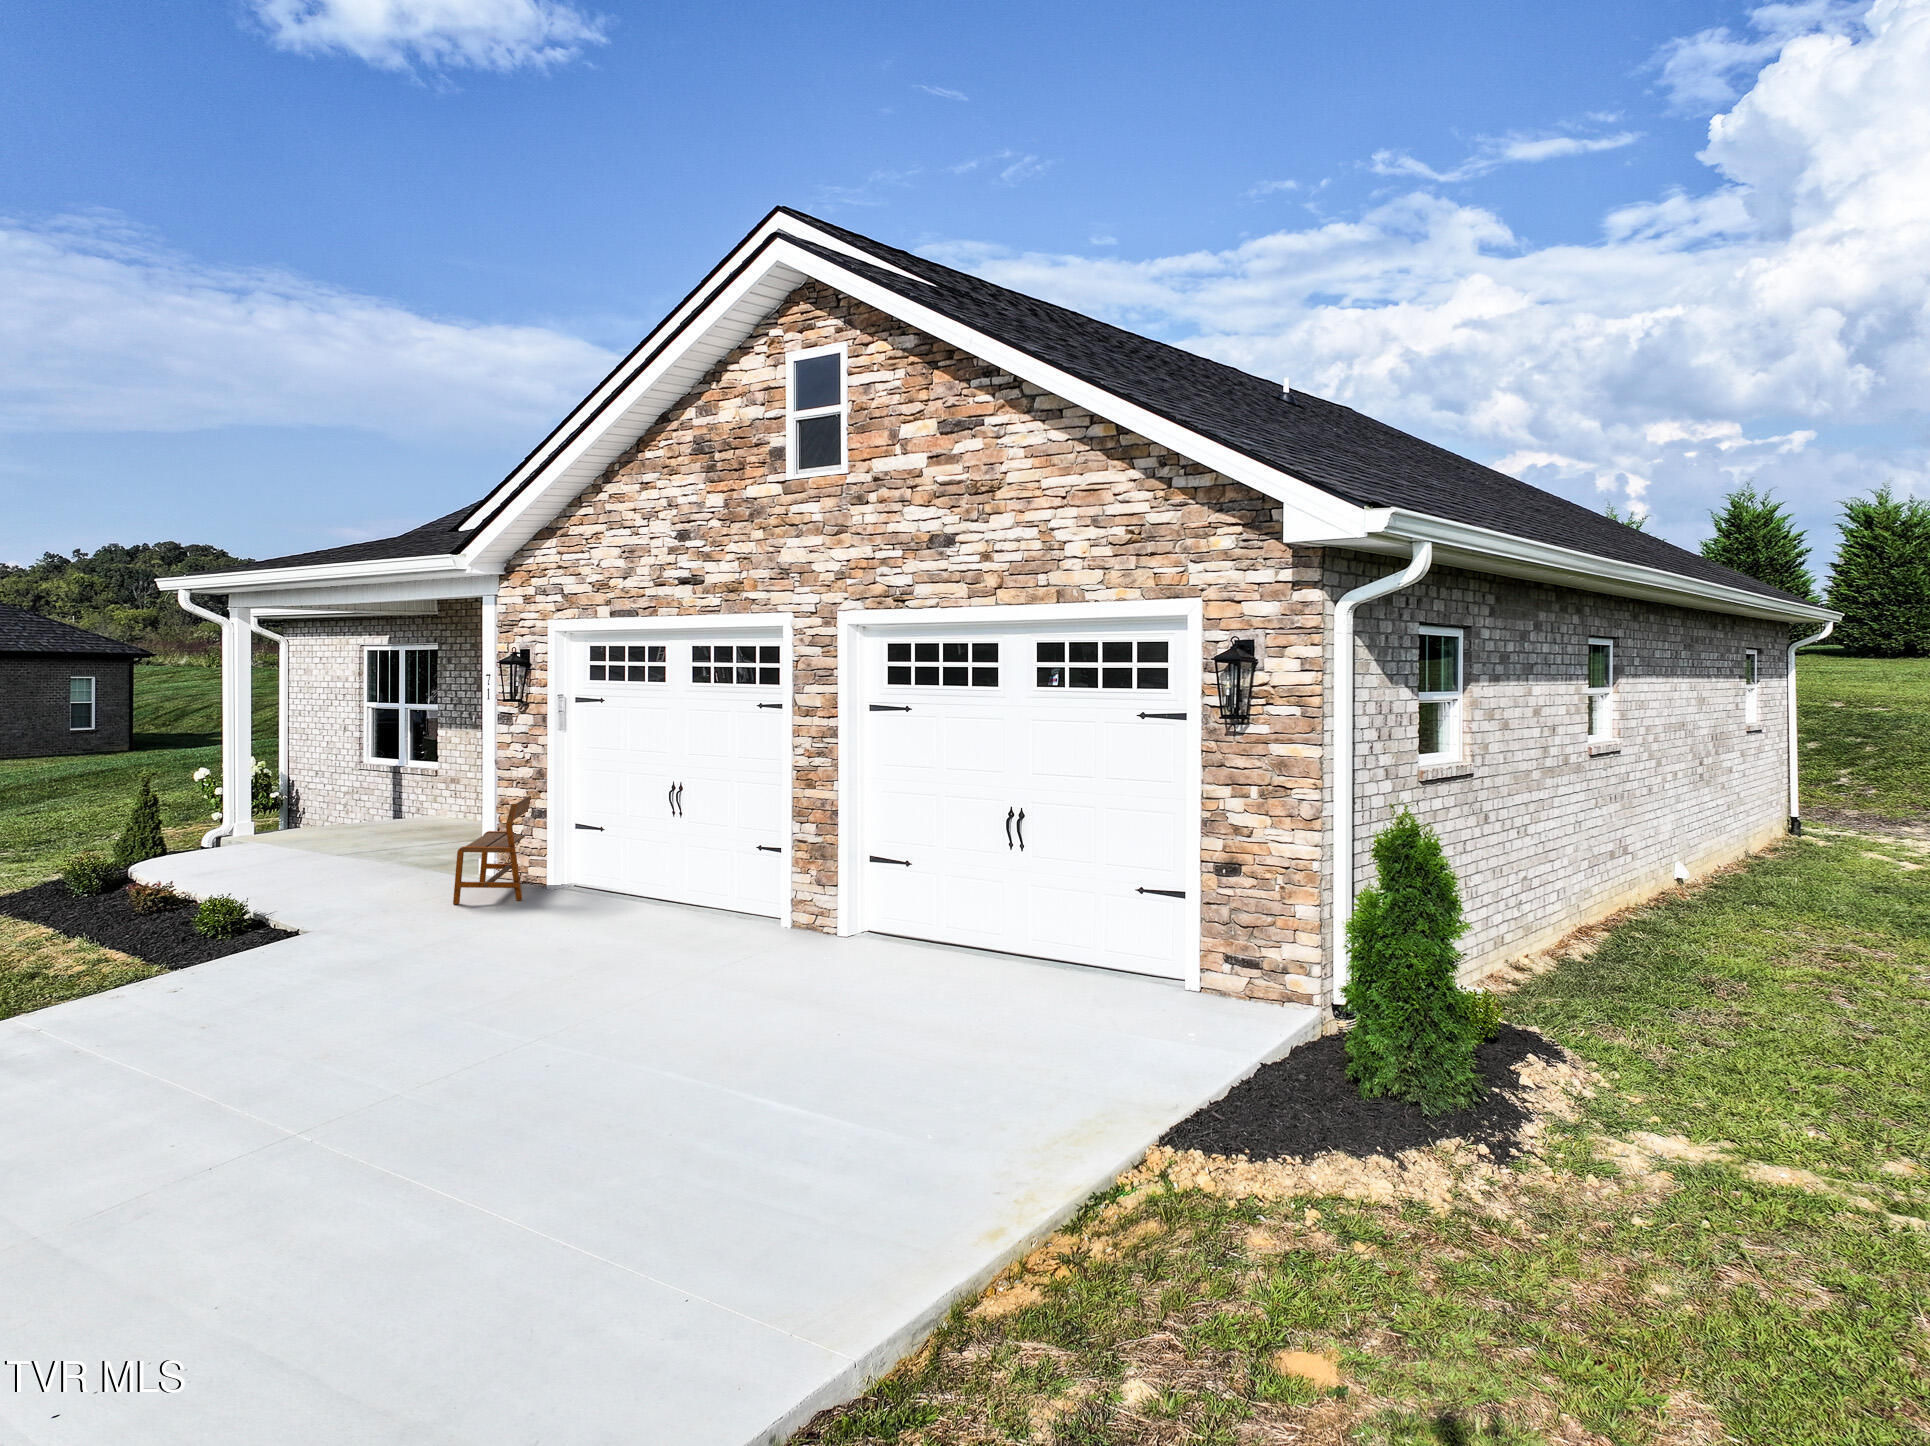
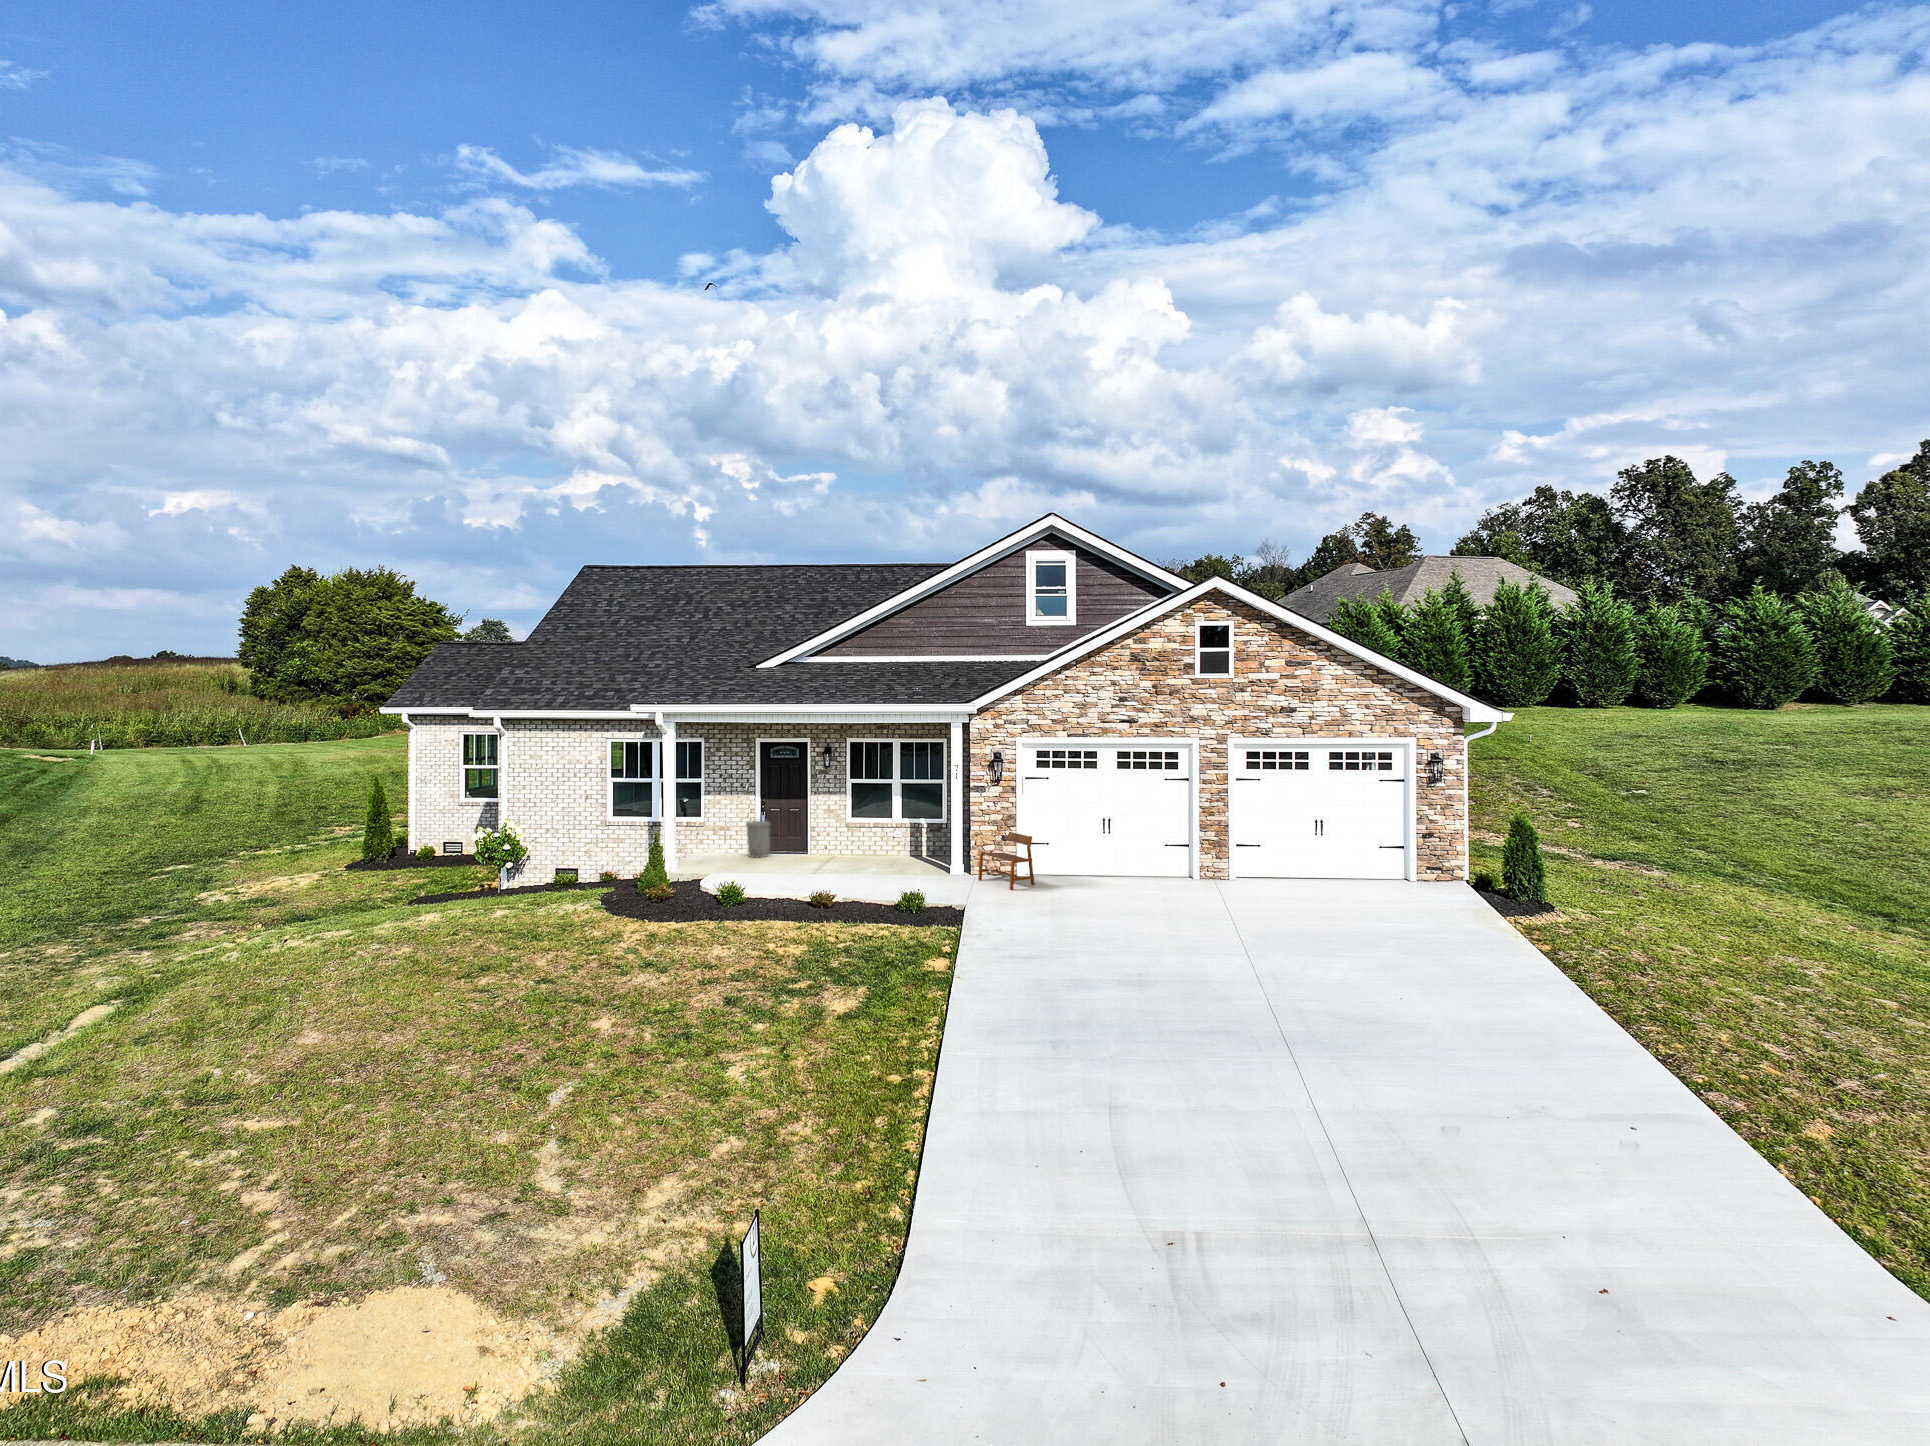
trash can: none [367,768,413,825] -> present [746,819,770,858]

